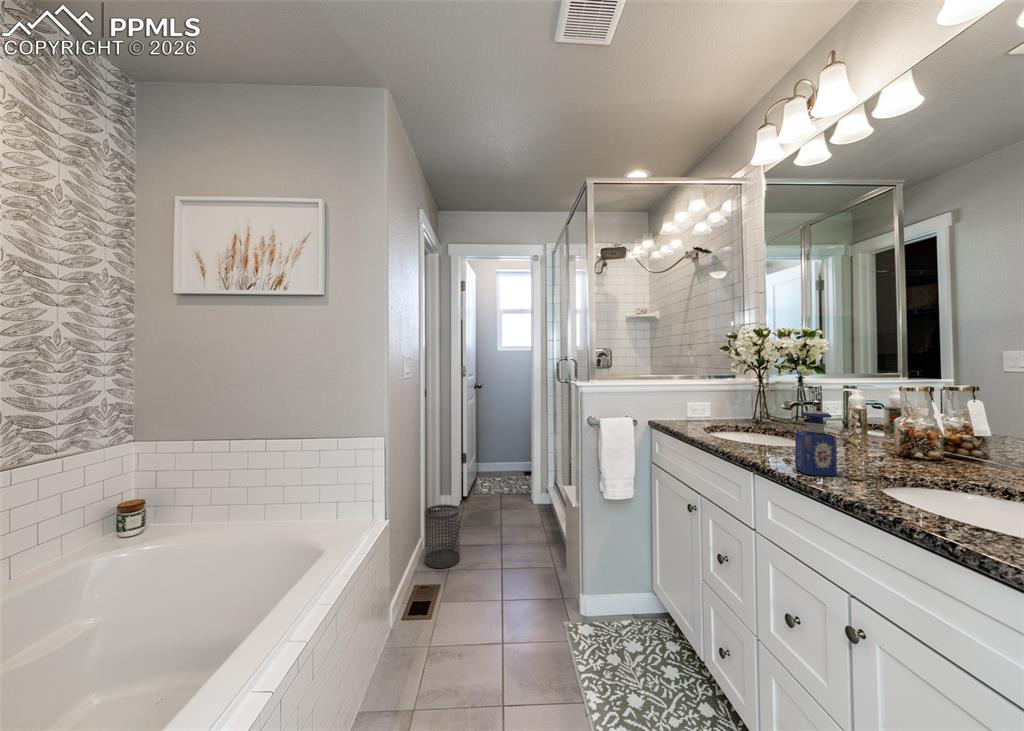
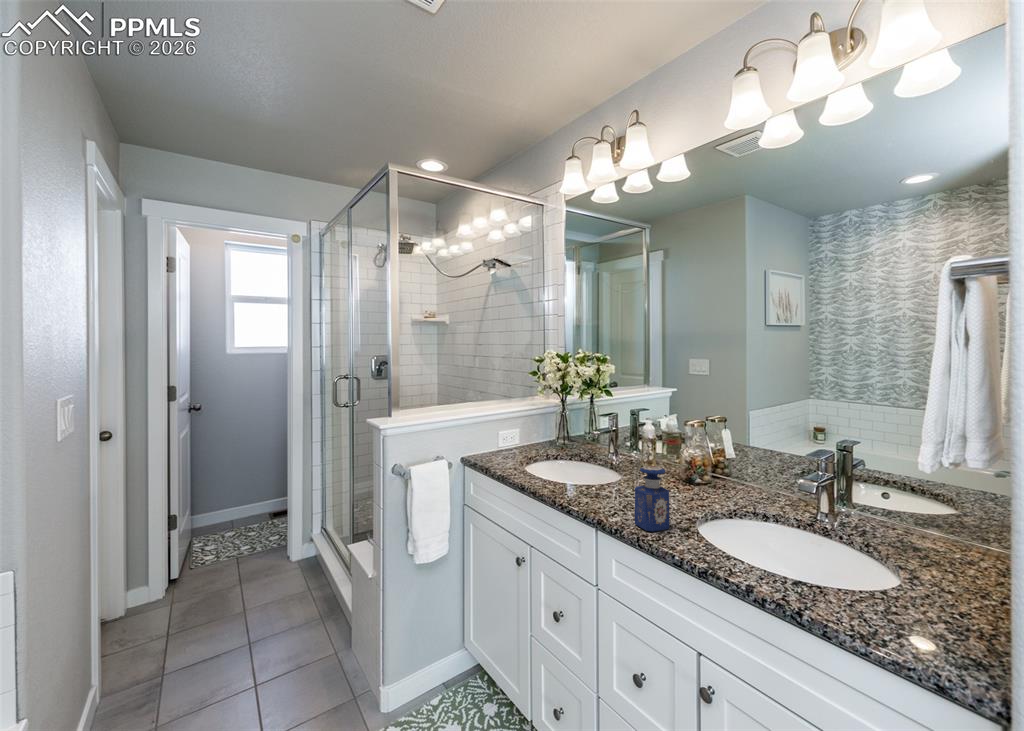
wastebasket: present [425,504,460,568] -> none [119,605,187,713]

